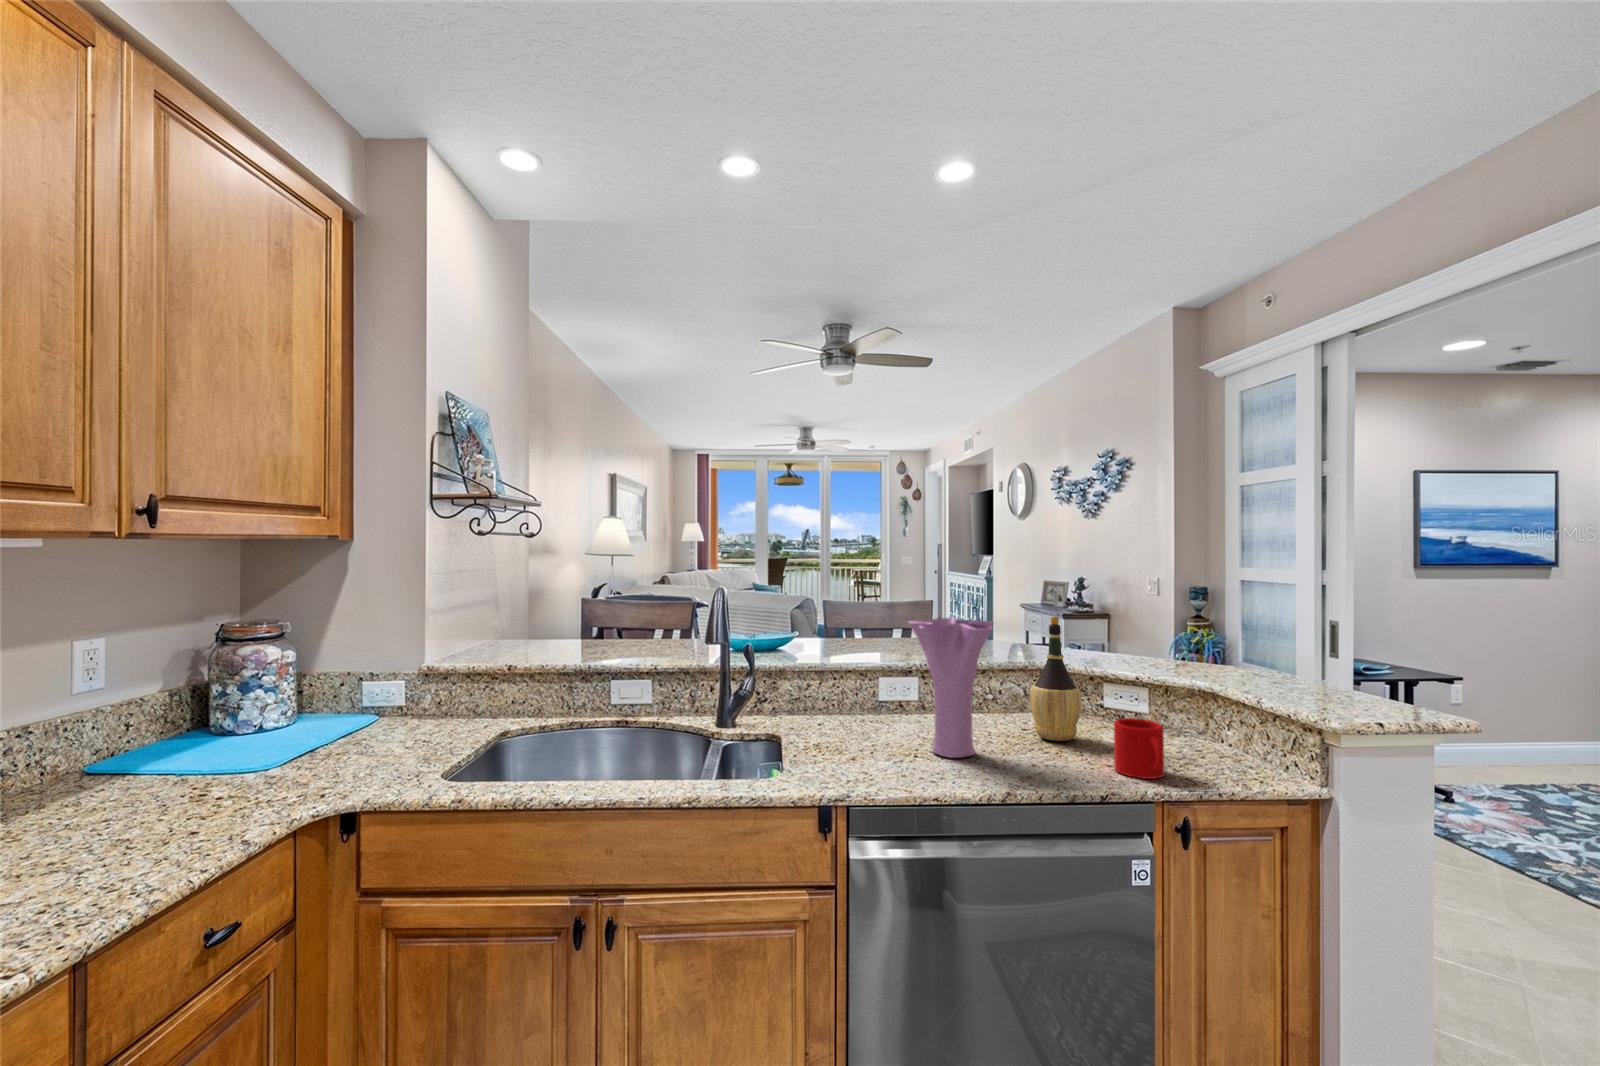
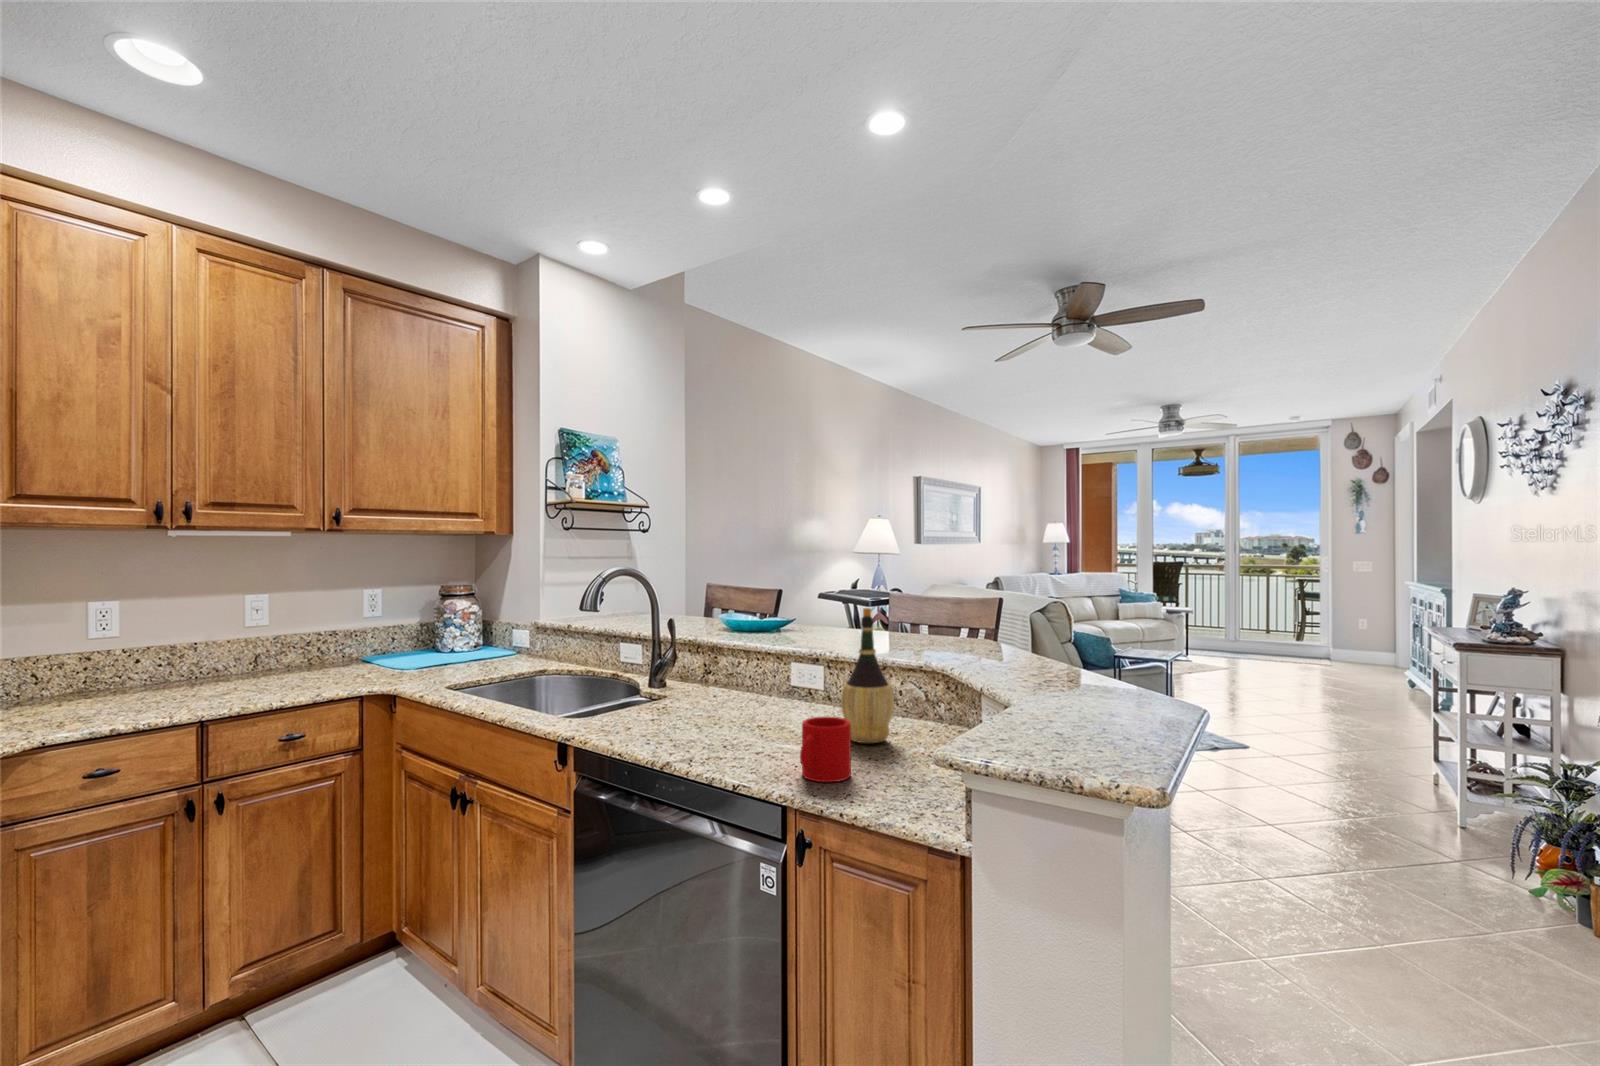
vase: present [909,618,994,758] -> none [695,603,782,735]

